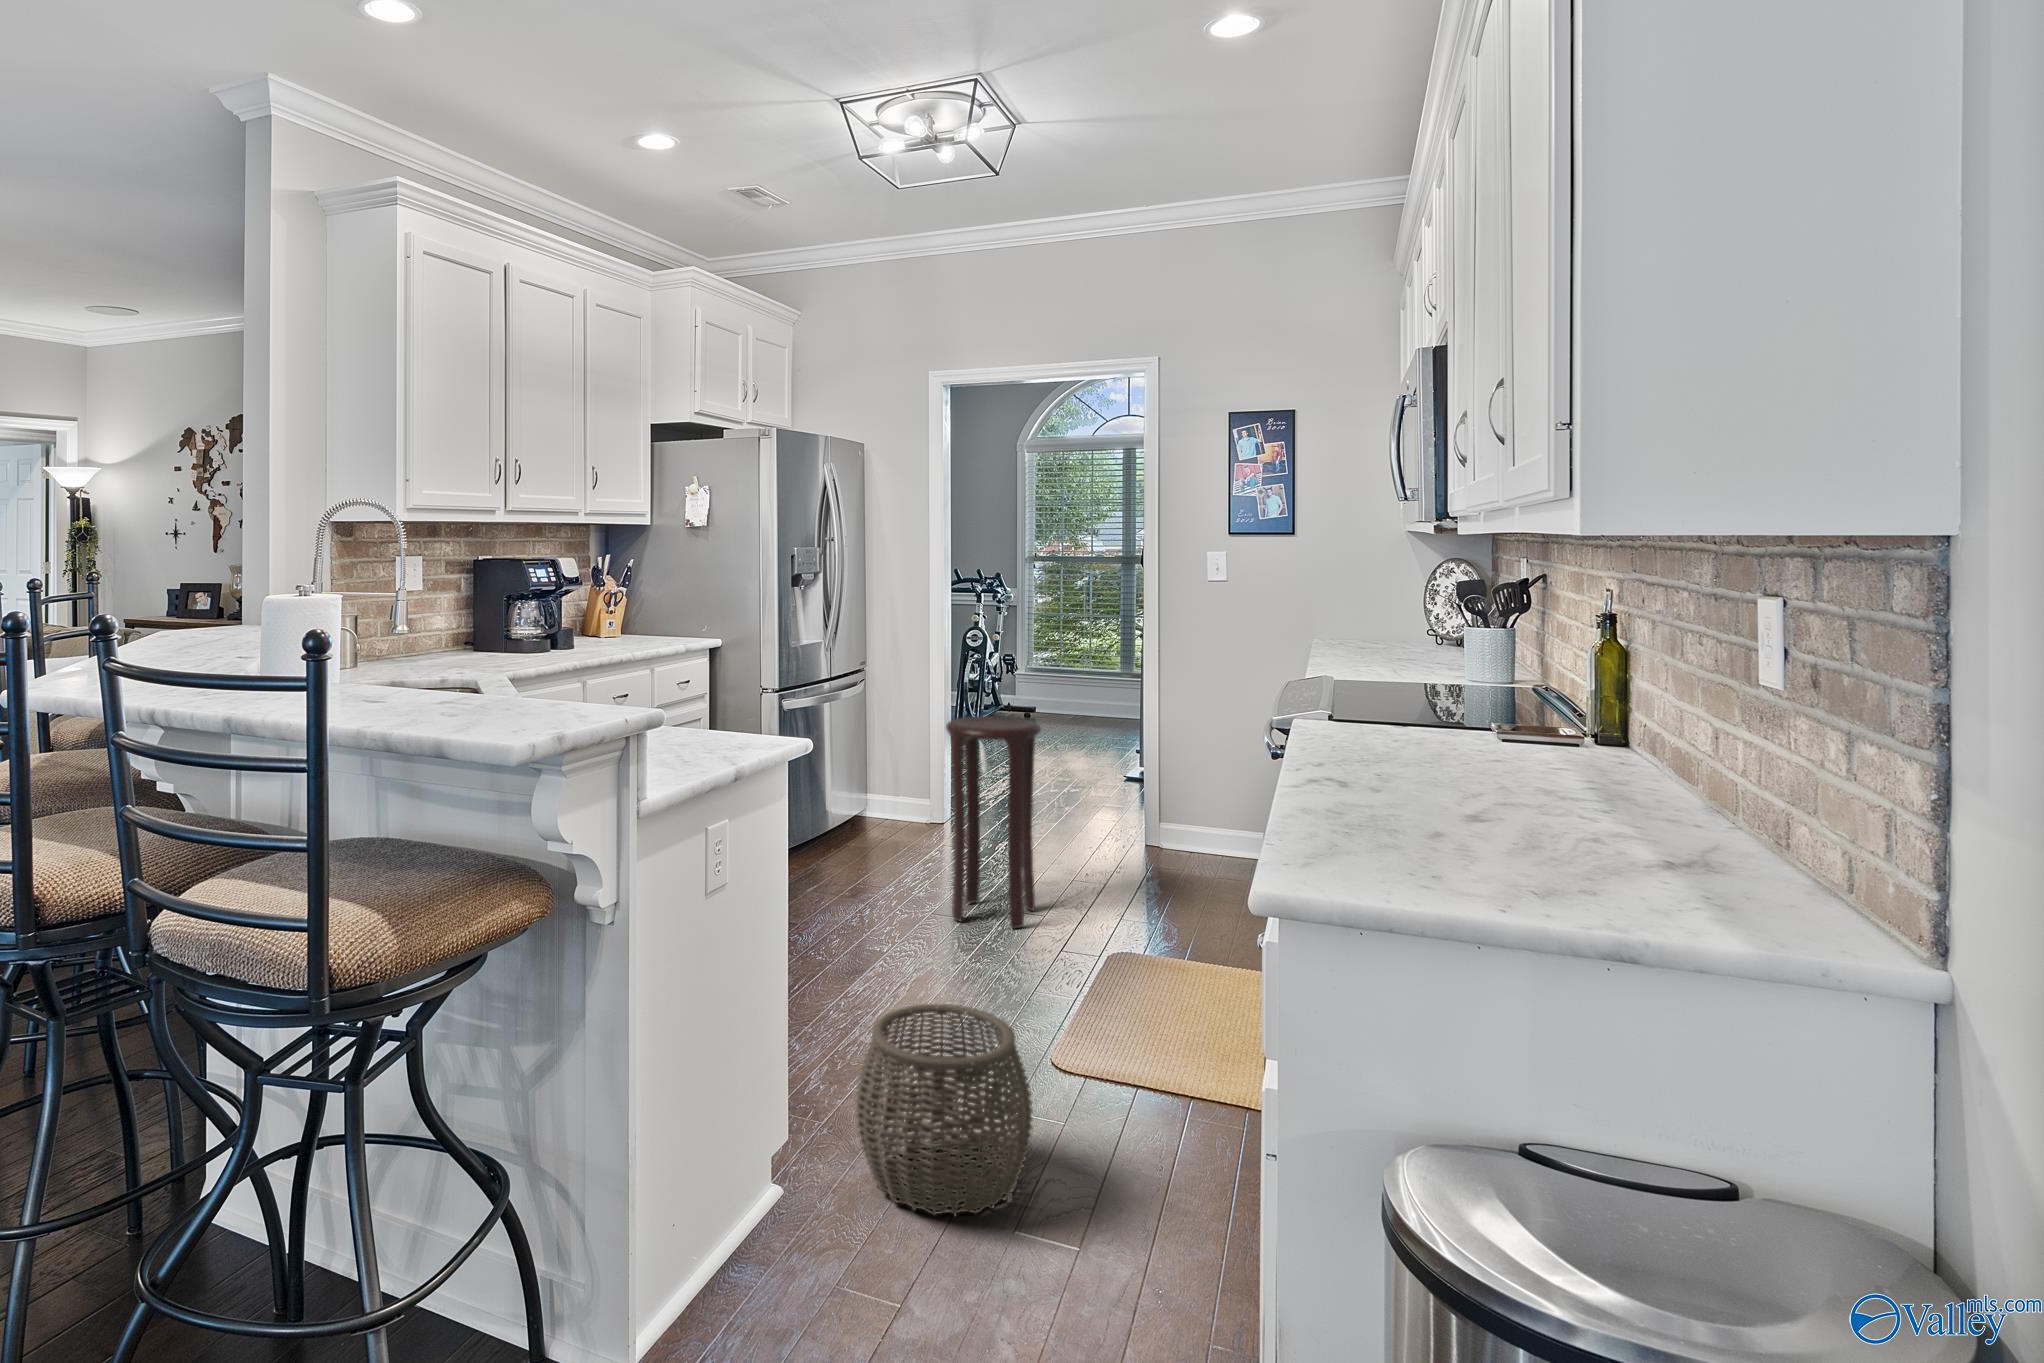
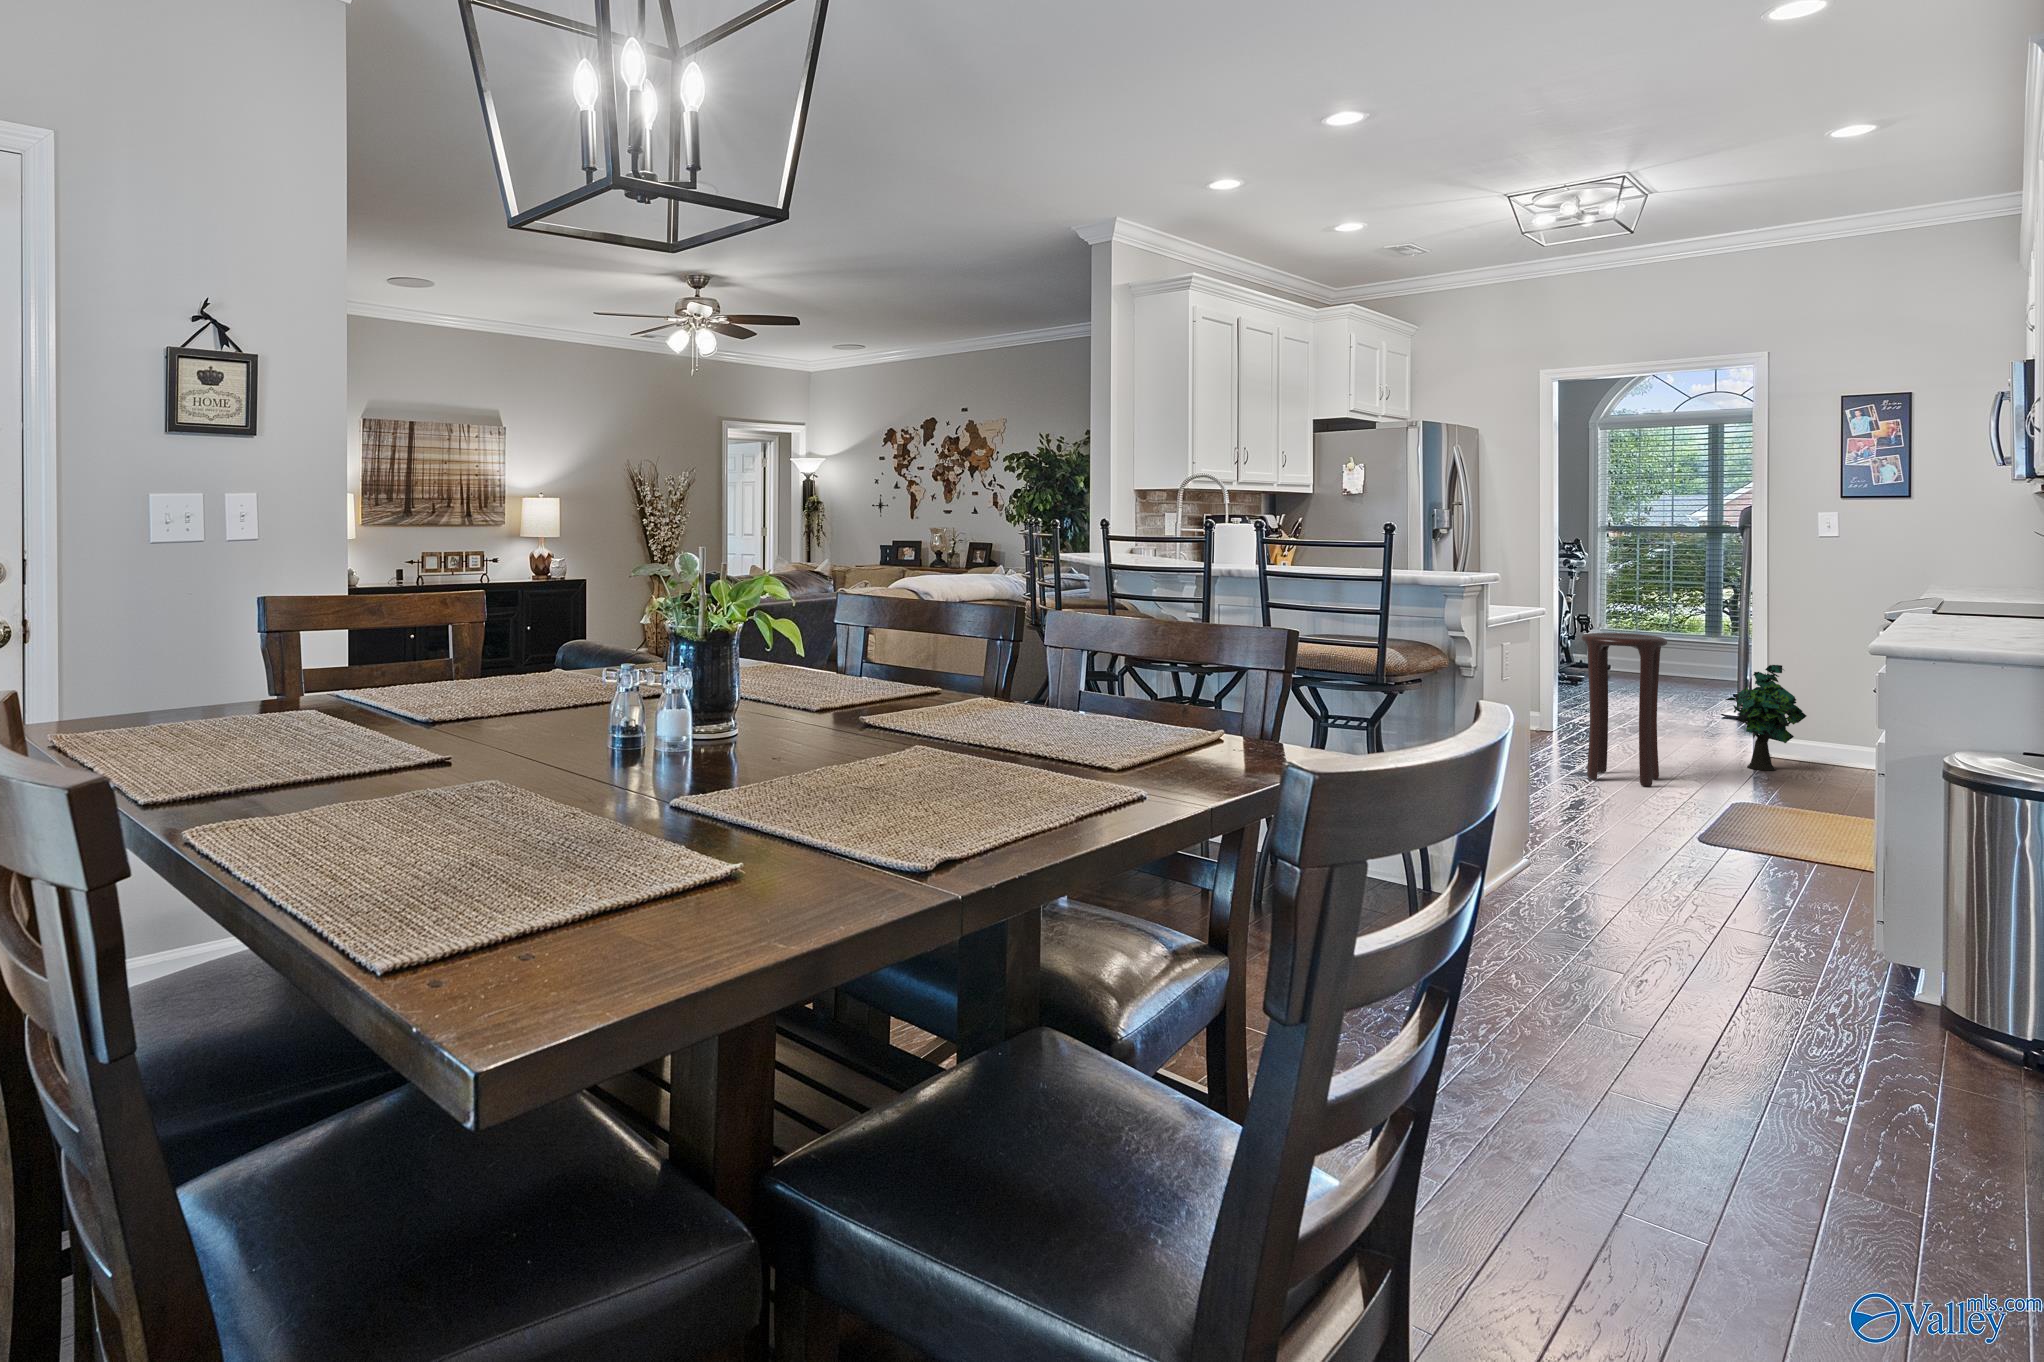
decorative plant: none [1114,742,1196,876] -> present [1725,665,1807,771]
woven basket: present [856,1004,1032,1216] -> none [1576,775,1707,886]

